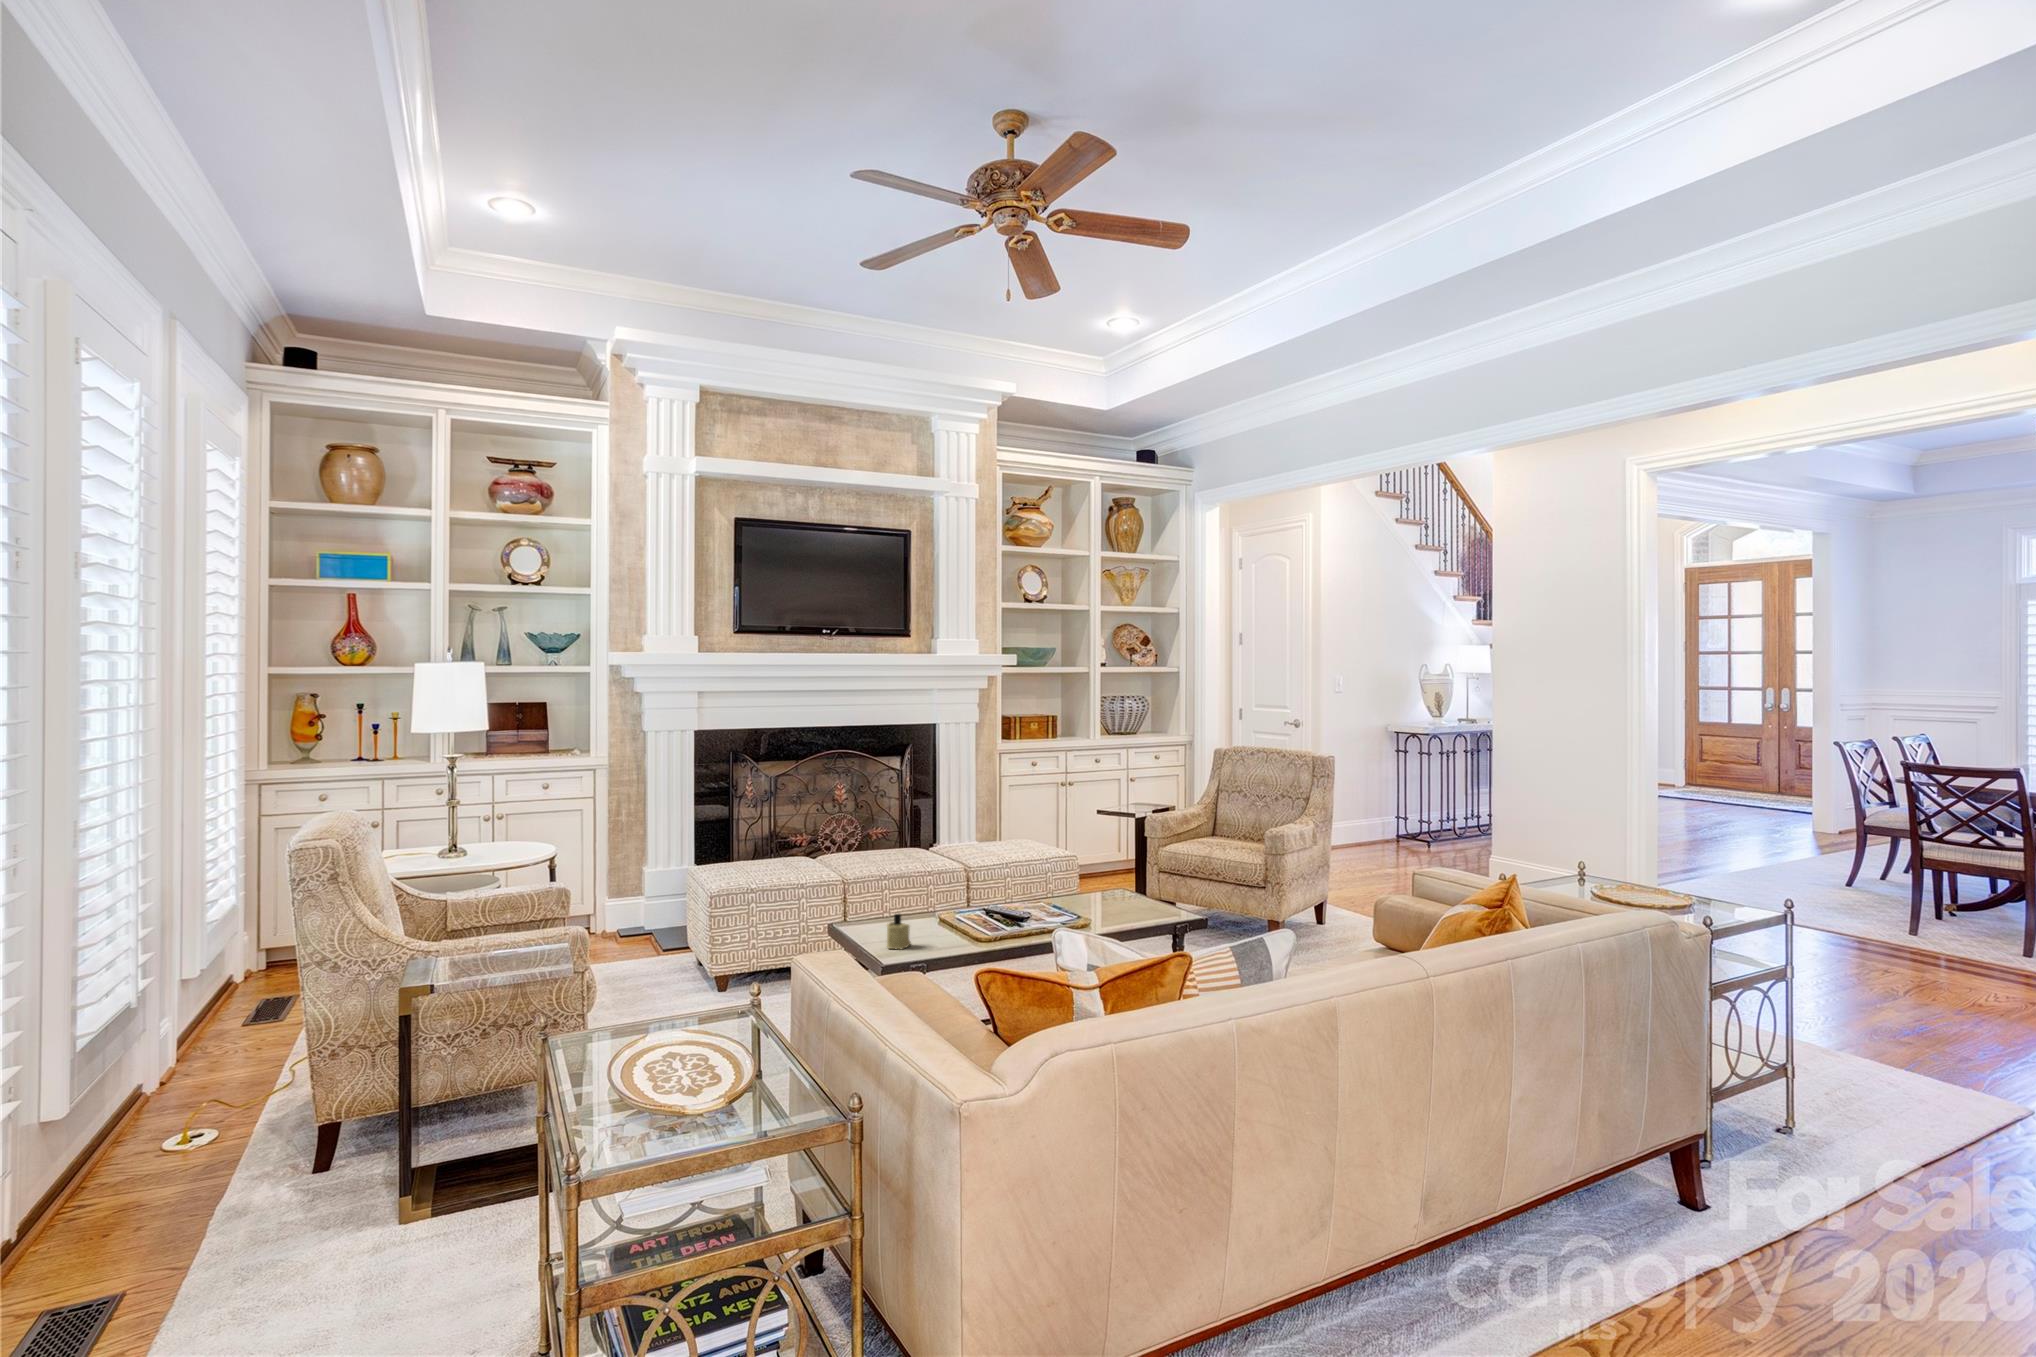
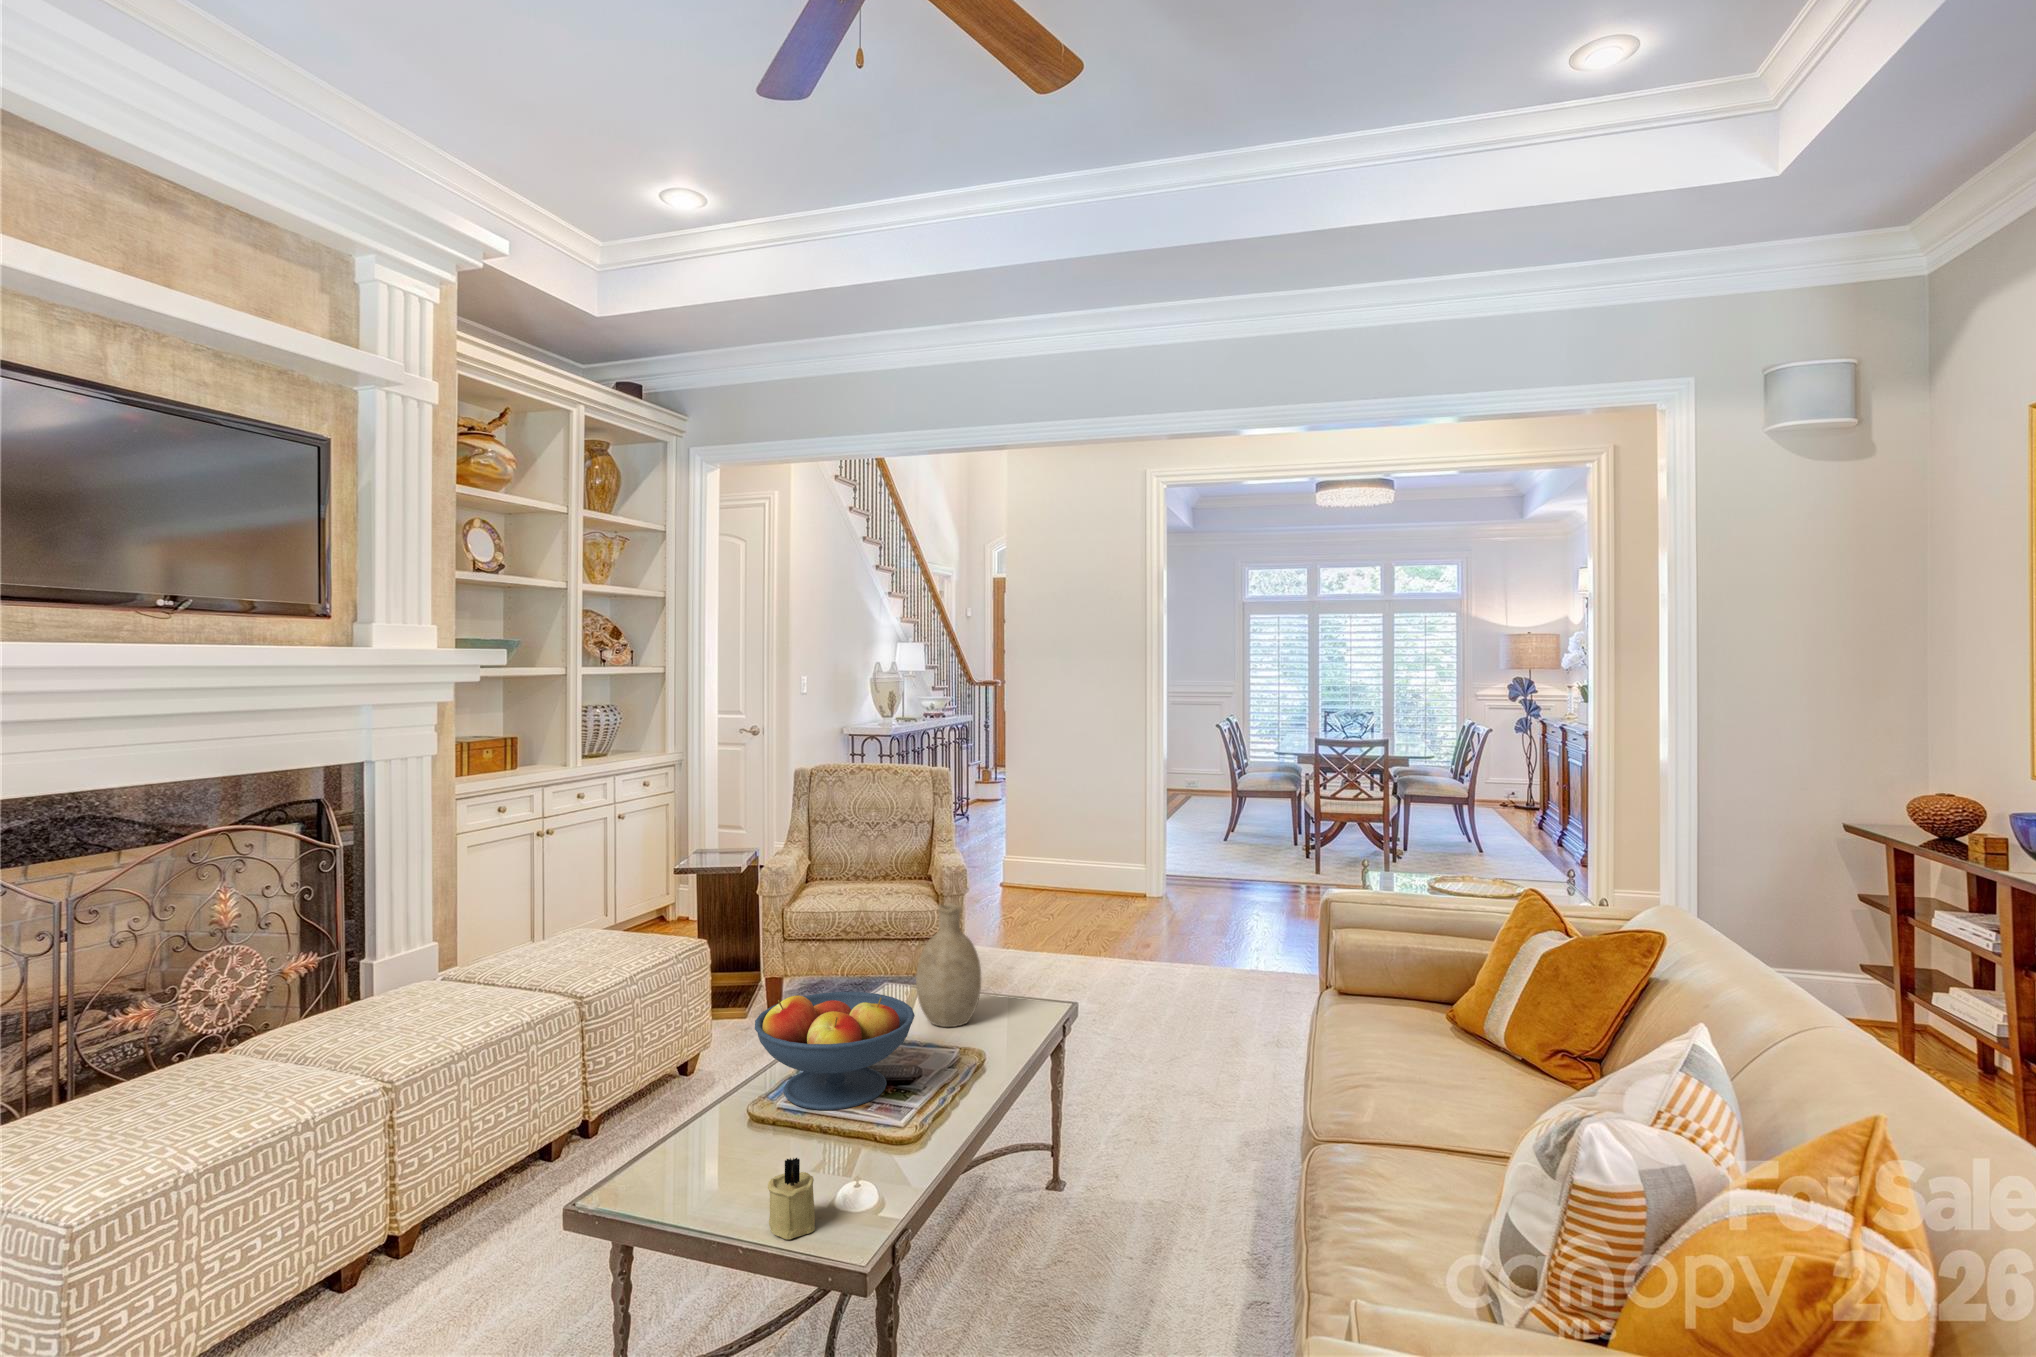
decorative vase: none [1102,831,1146,912] -> present [916,903,981,1027]
fruit bowl: none [961,860,1054,926] -> present [755,992,915,1110]

